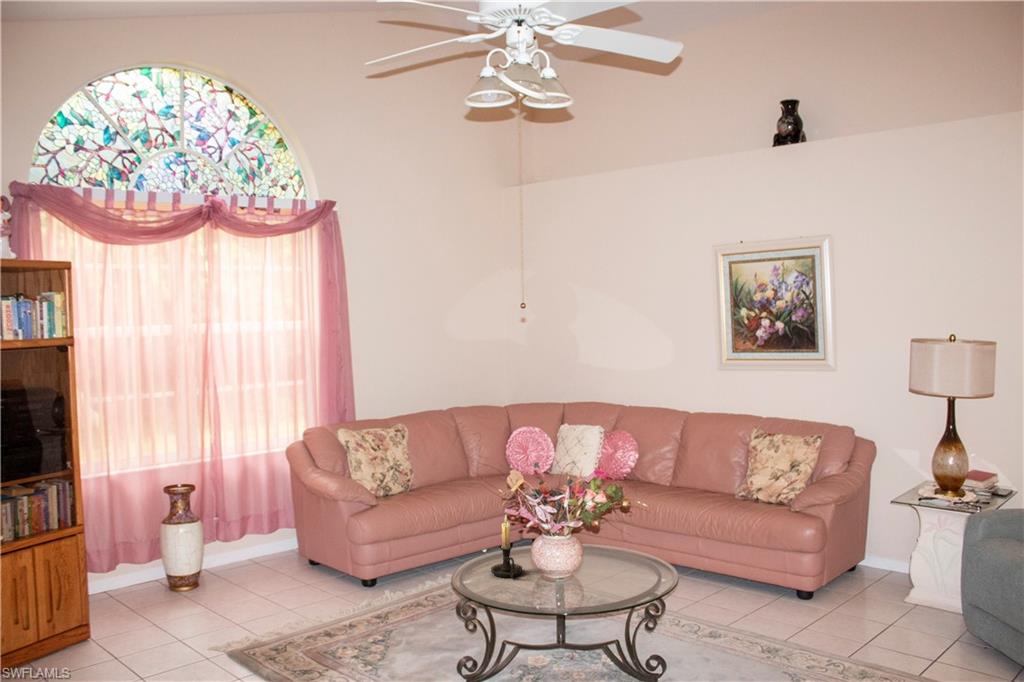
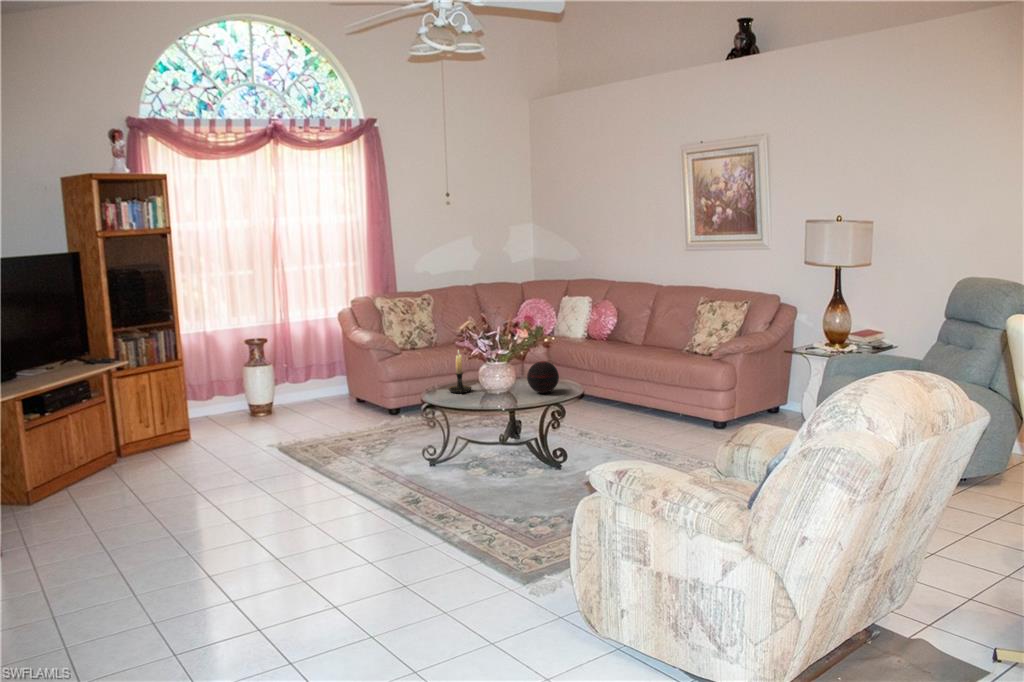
decorative orb: none [605,531,649,576] -> present [527,361,559,393]

